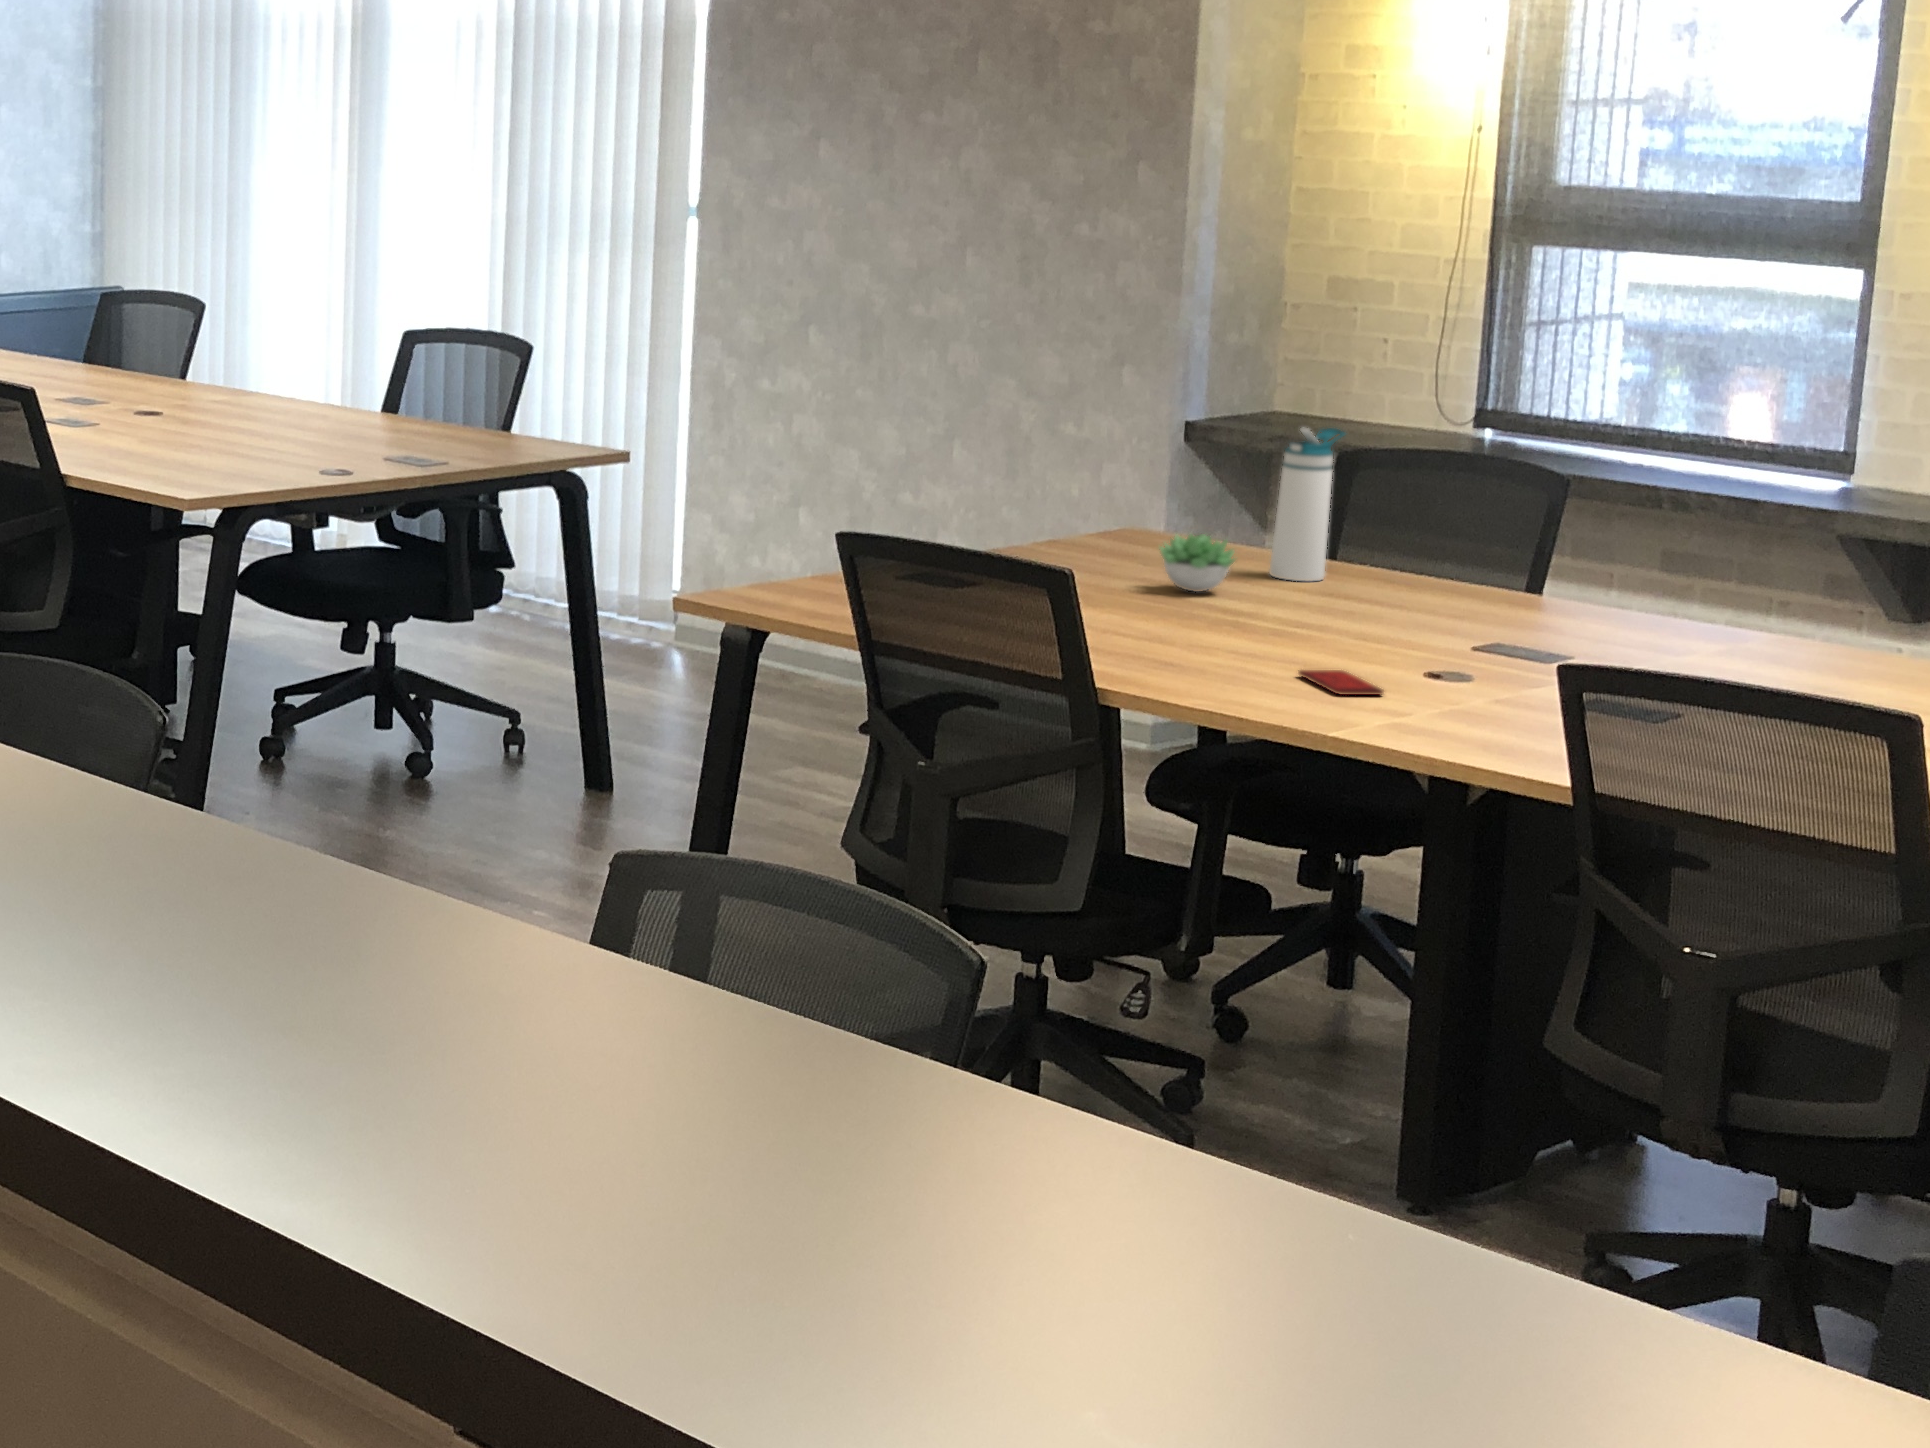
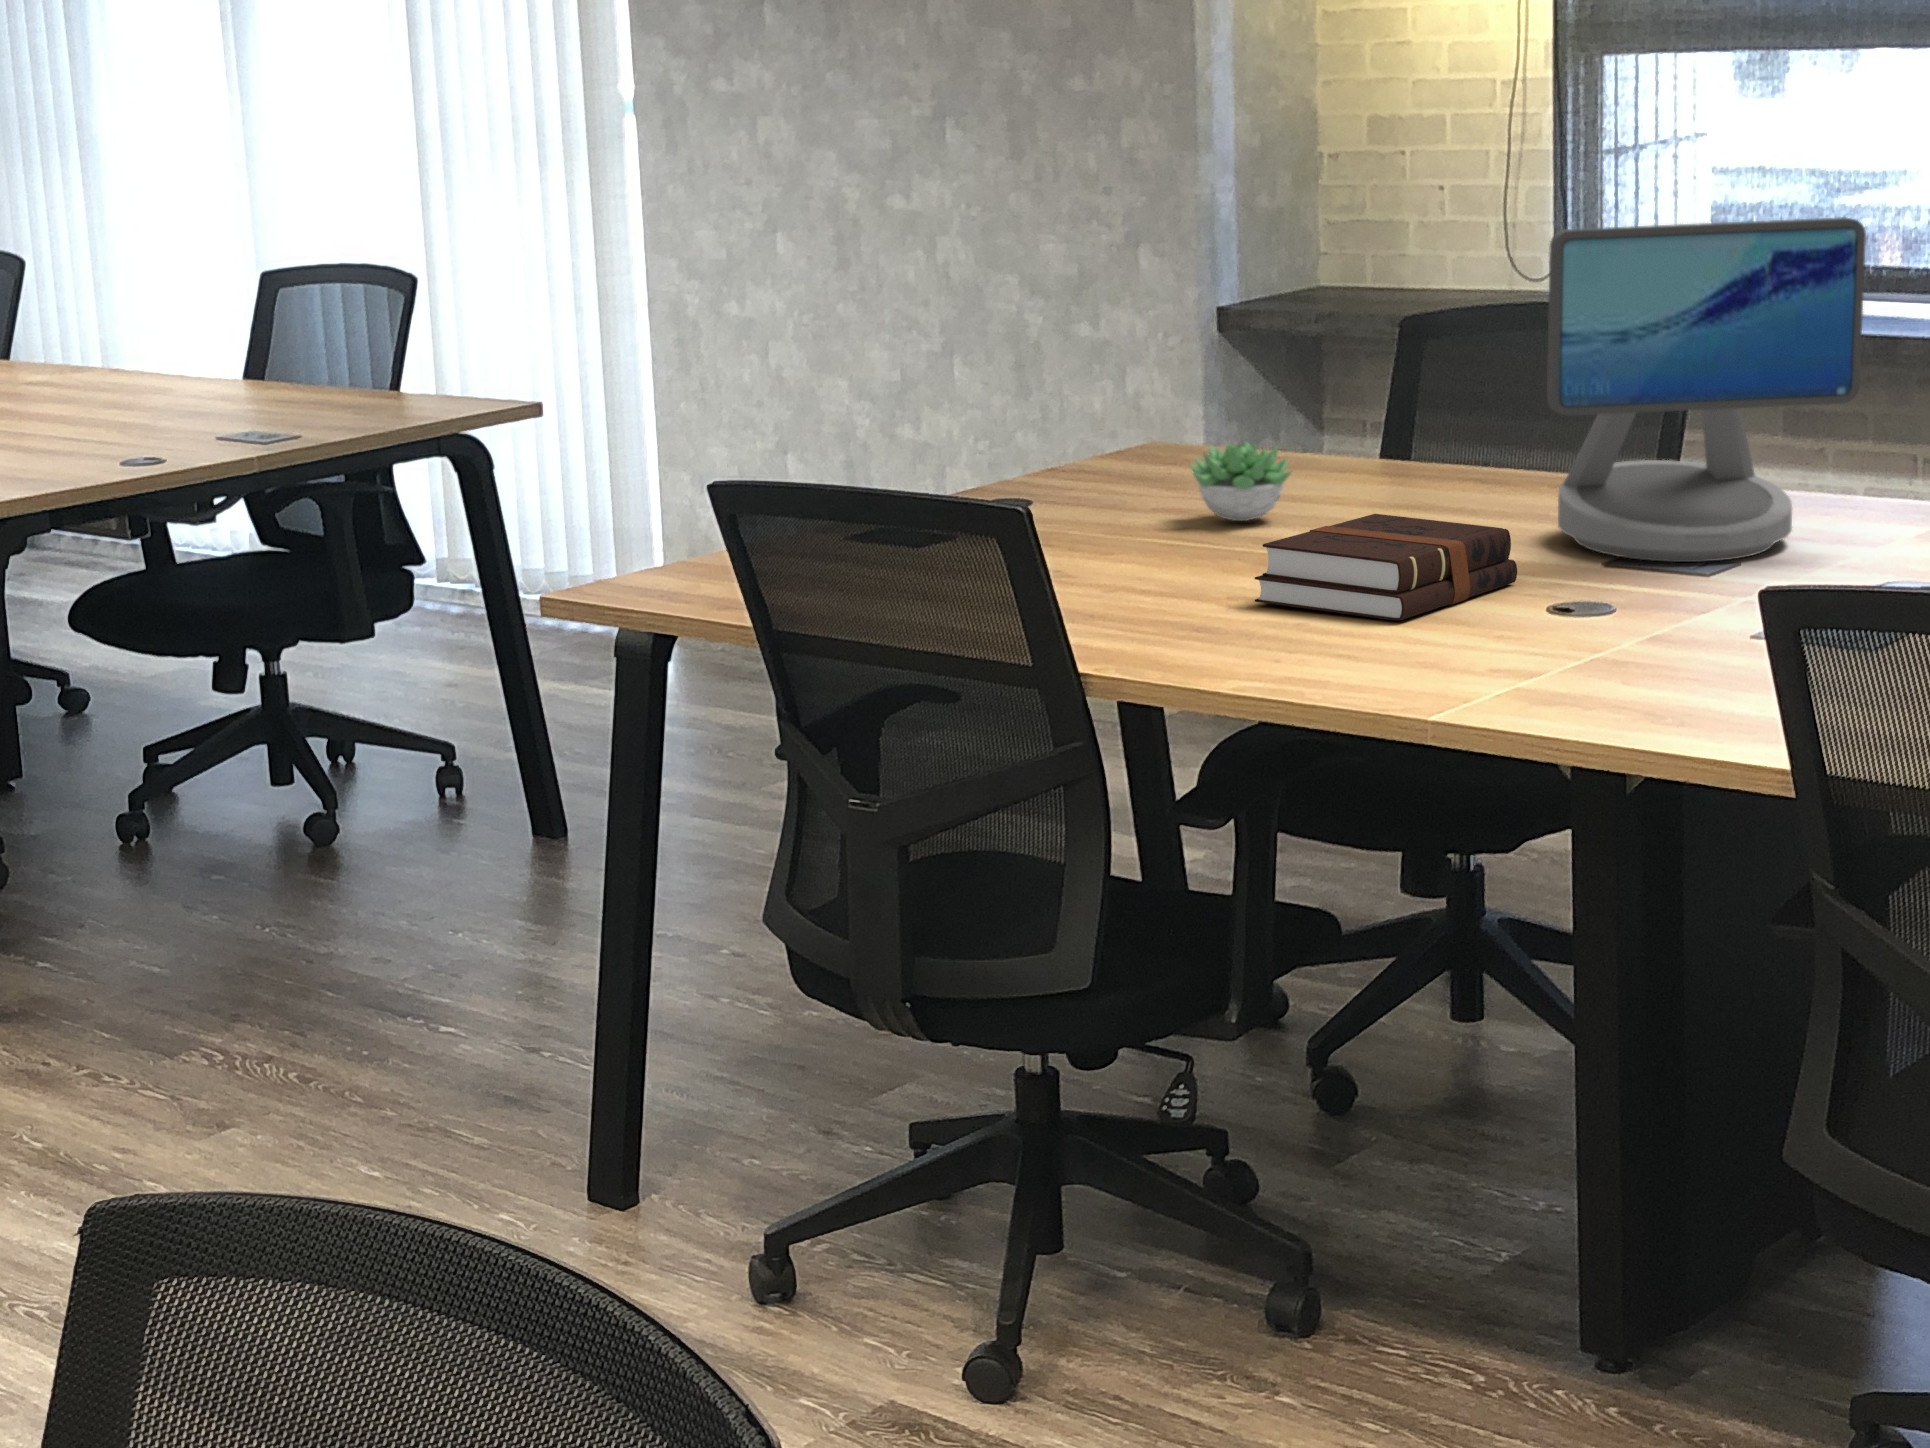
computer monitor: none [1436,403,1692,652] -> present [1547,217,1866,562]
water bottle: present [1270,428,1345,582] -> none [1335,286,1415,493]
hardback book: none [1202,593,1401,668] -> present [1255,514,1517,621]
smartphone: present [1299,670,1383,695] -> none [1387,620,1507,659]

